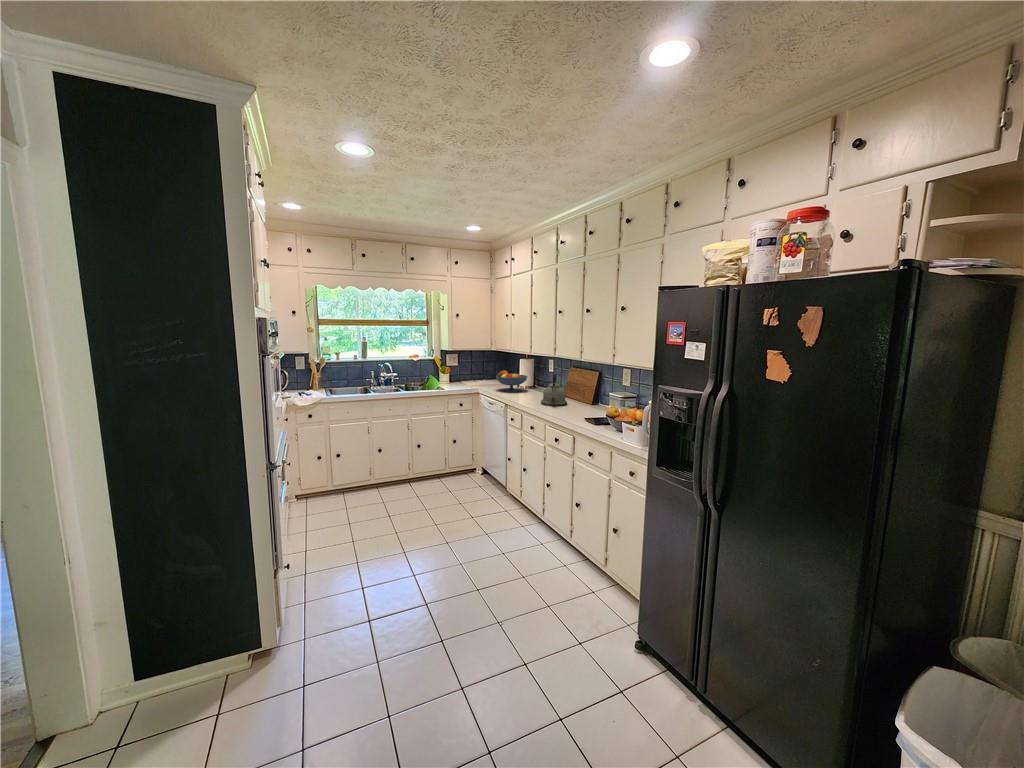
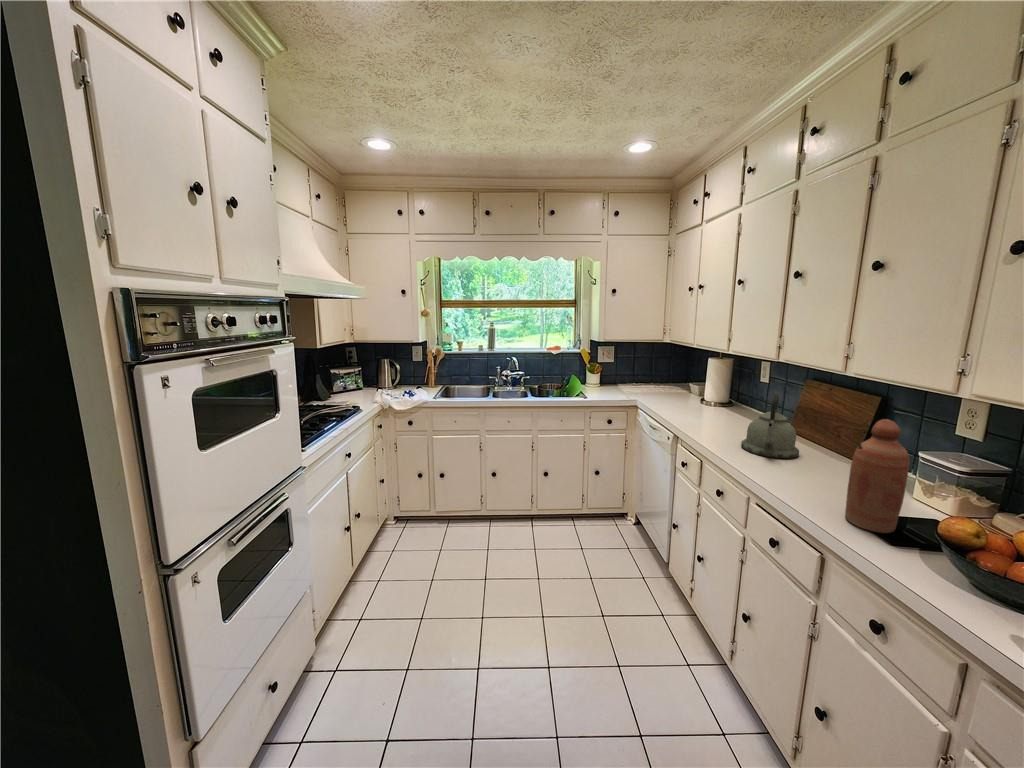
fruit bowl: present [496,370,527,392] -> none [663,375,719,412]
bottle: none [580,374,598,422] -> present [845,419,910,533]

